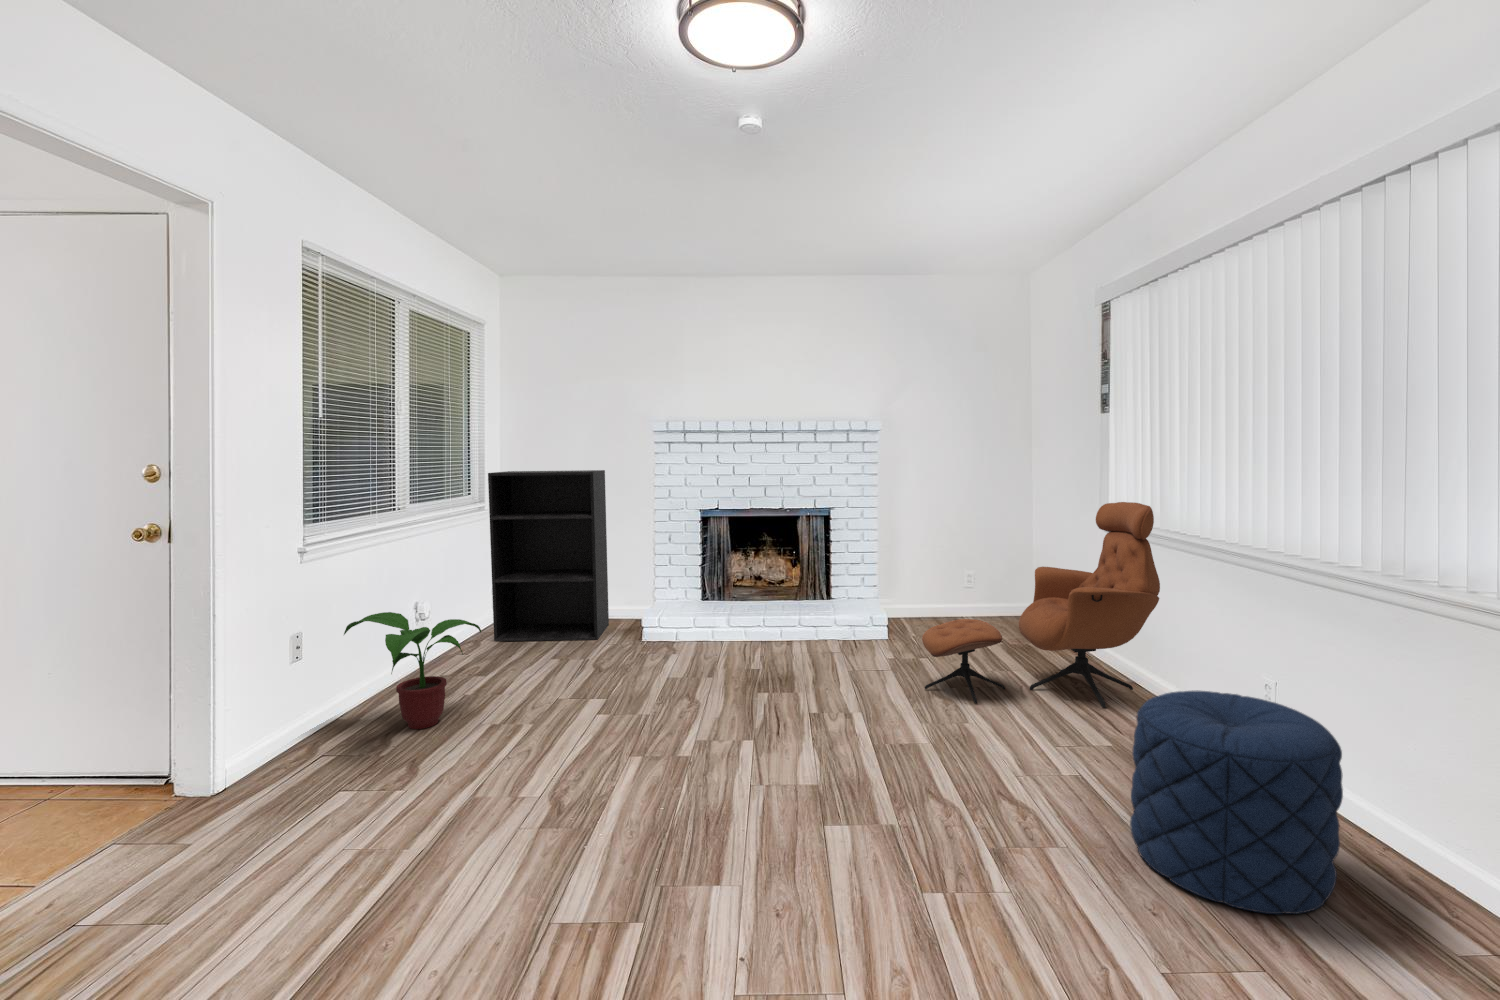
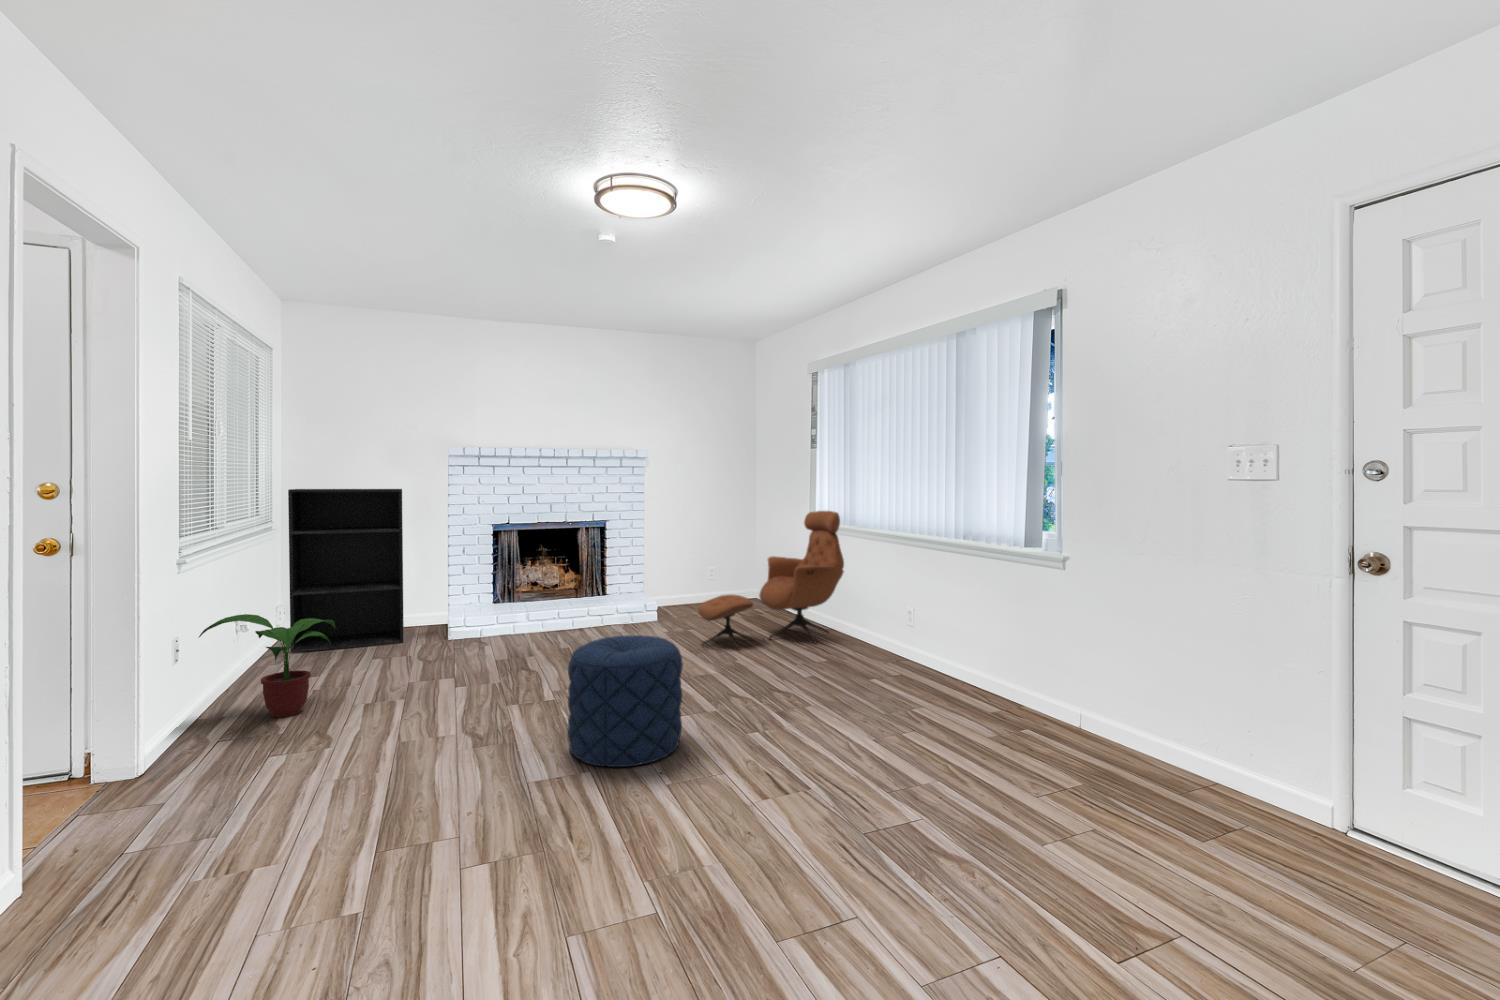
pouf: present [1130,690,1343,914] -> present [568,635,683,767]

